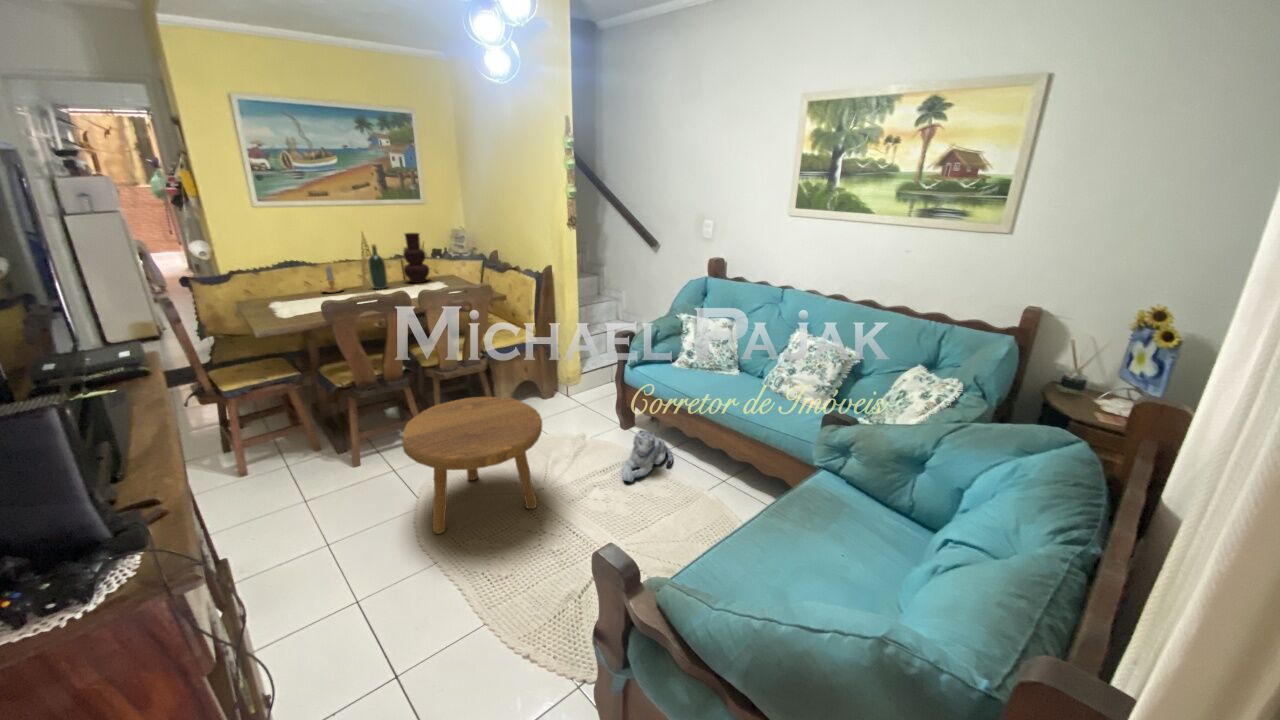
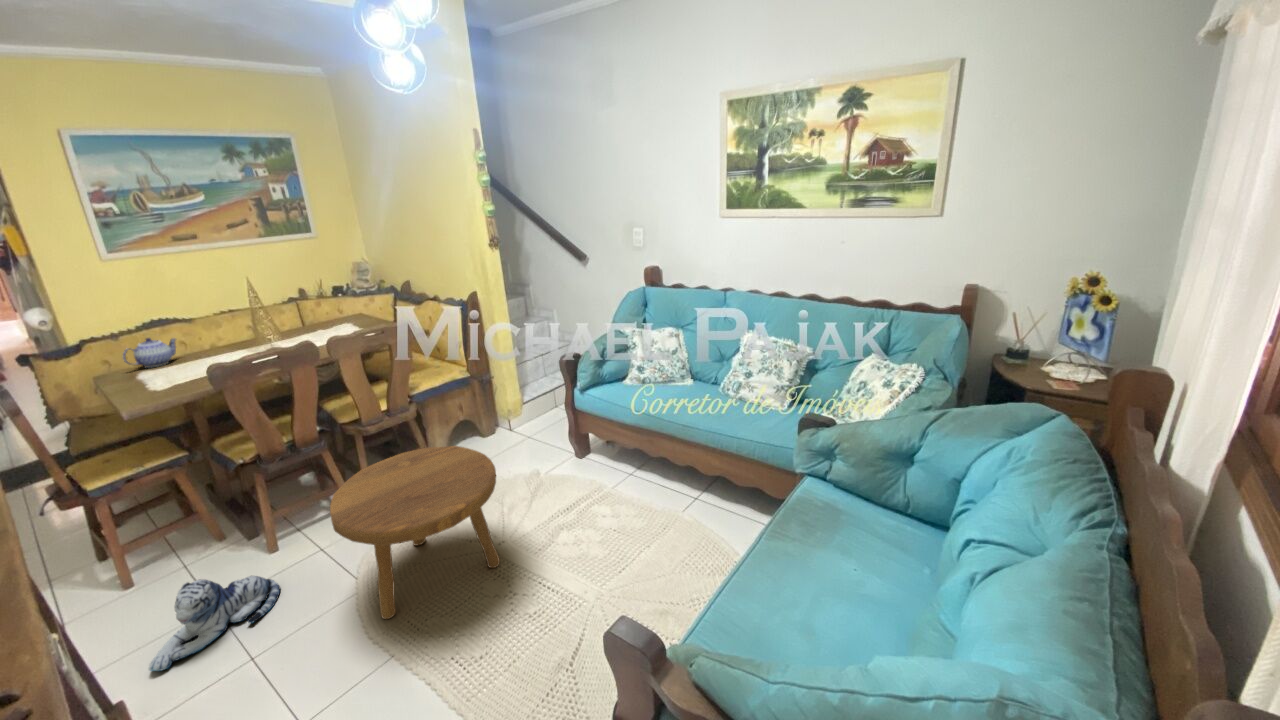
vase: present [404,233,430,283] -> none [299,271,336,328]
wine bottle: present [368,244,388,289] -> none [259,289,286,340]
candle: present [321,266,347,293] -> none [202,319,235,351]
teapot: none [261,276,302,301] -> present [123,338,176,368]
plush toy: present [622,430,673,482] -> present [149,576,280,671]

